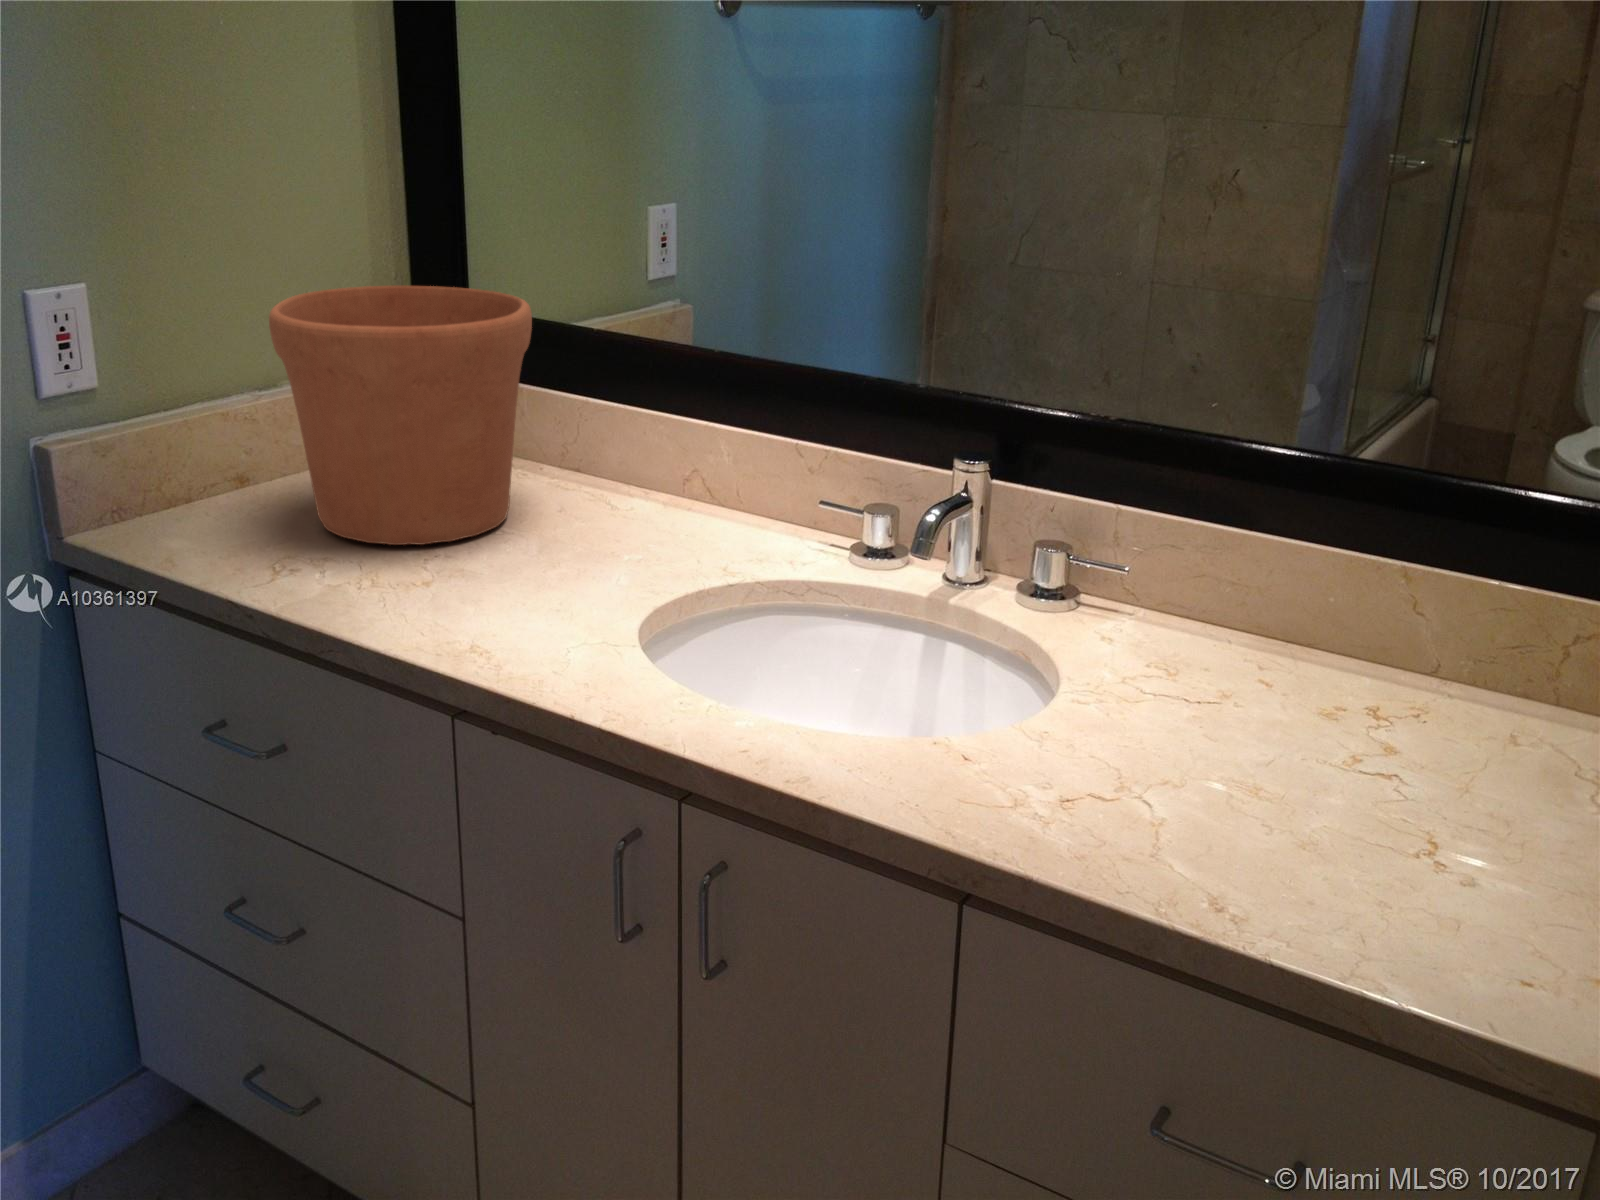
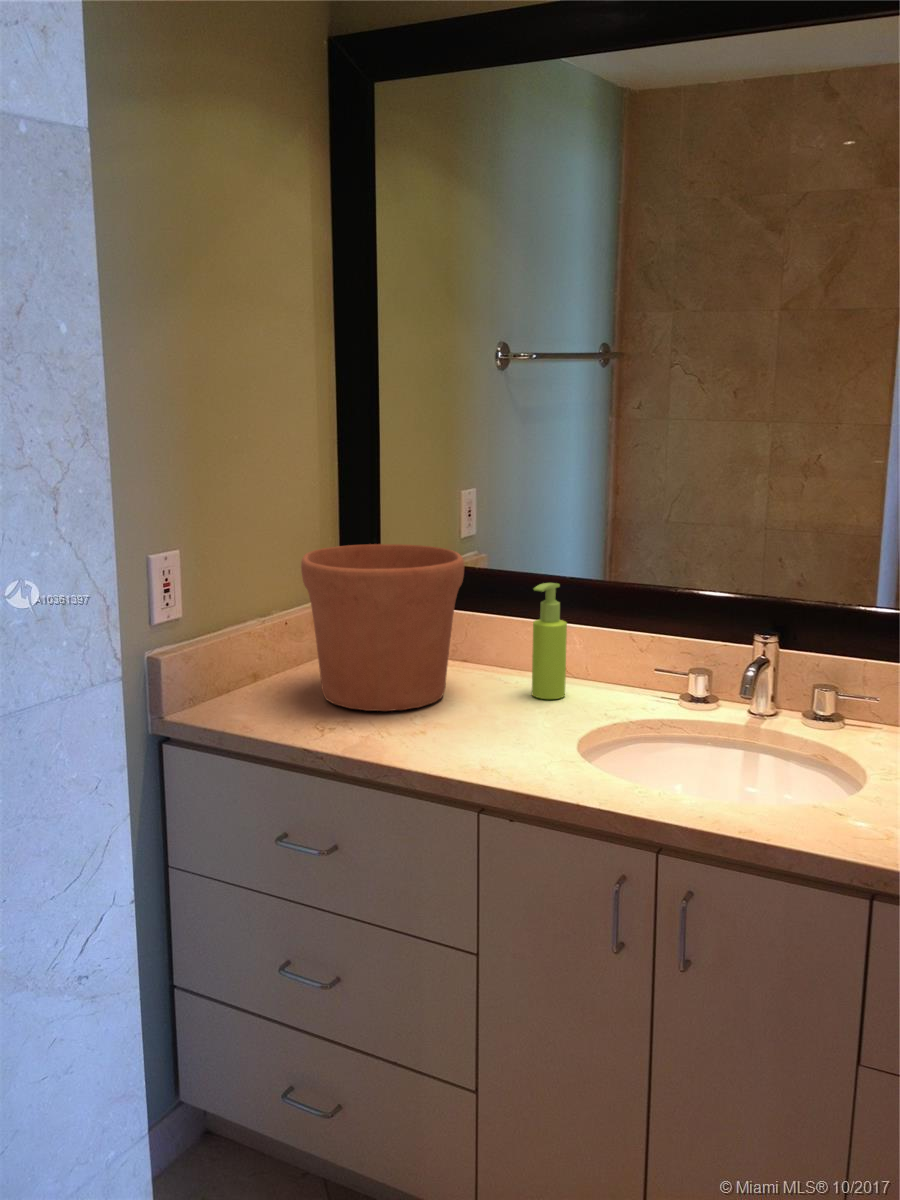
soap dispenser: none [629,358,687,538] -> present [532,583,567,699]

